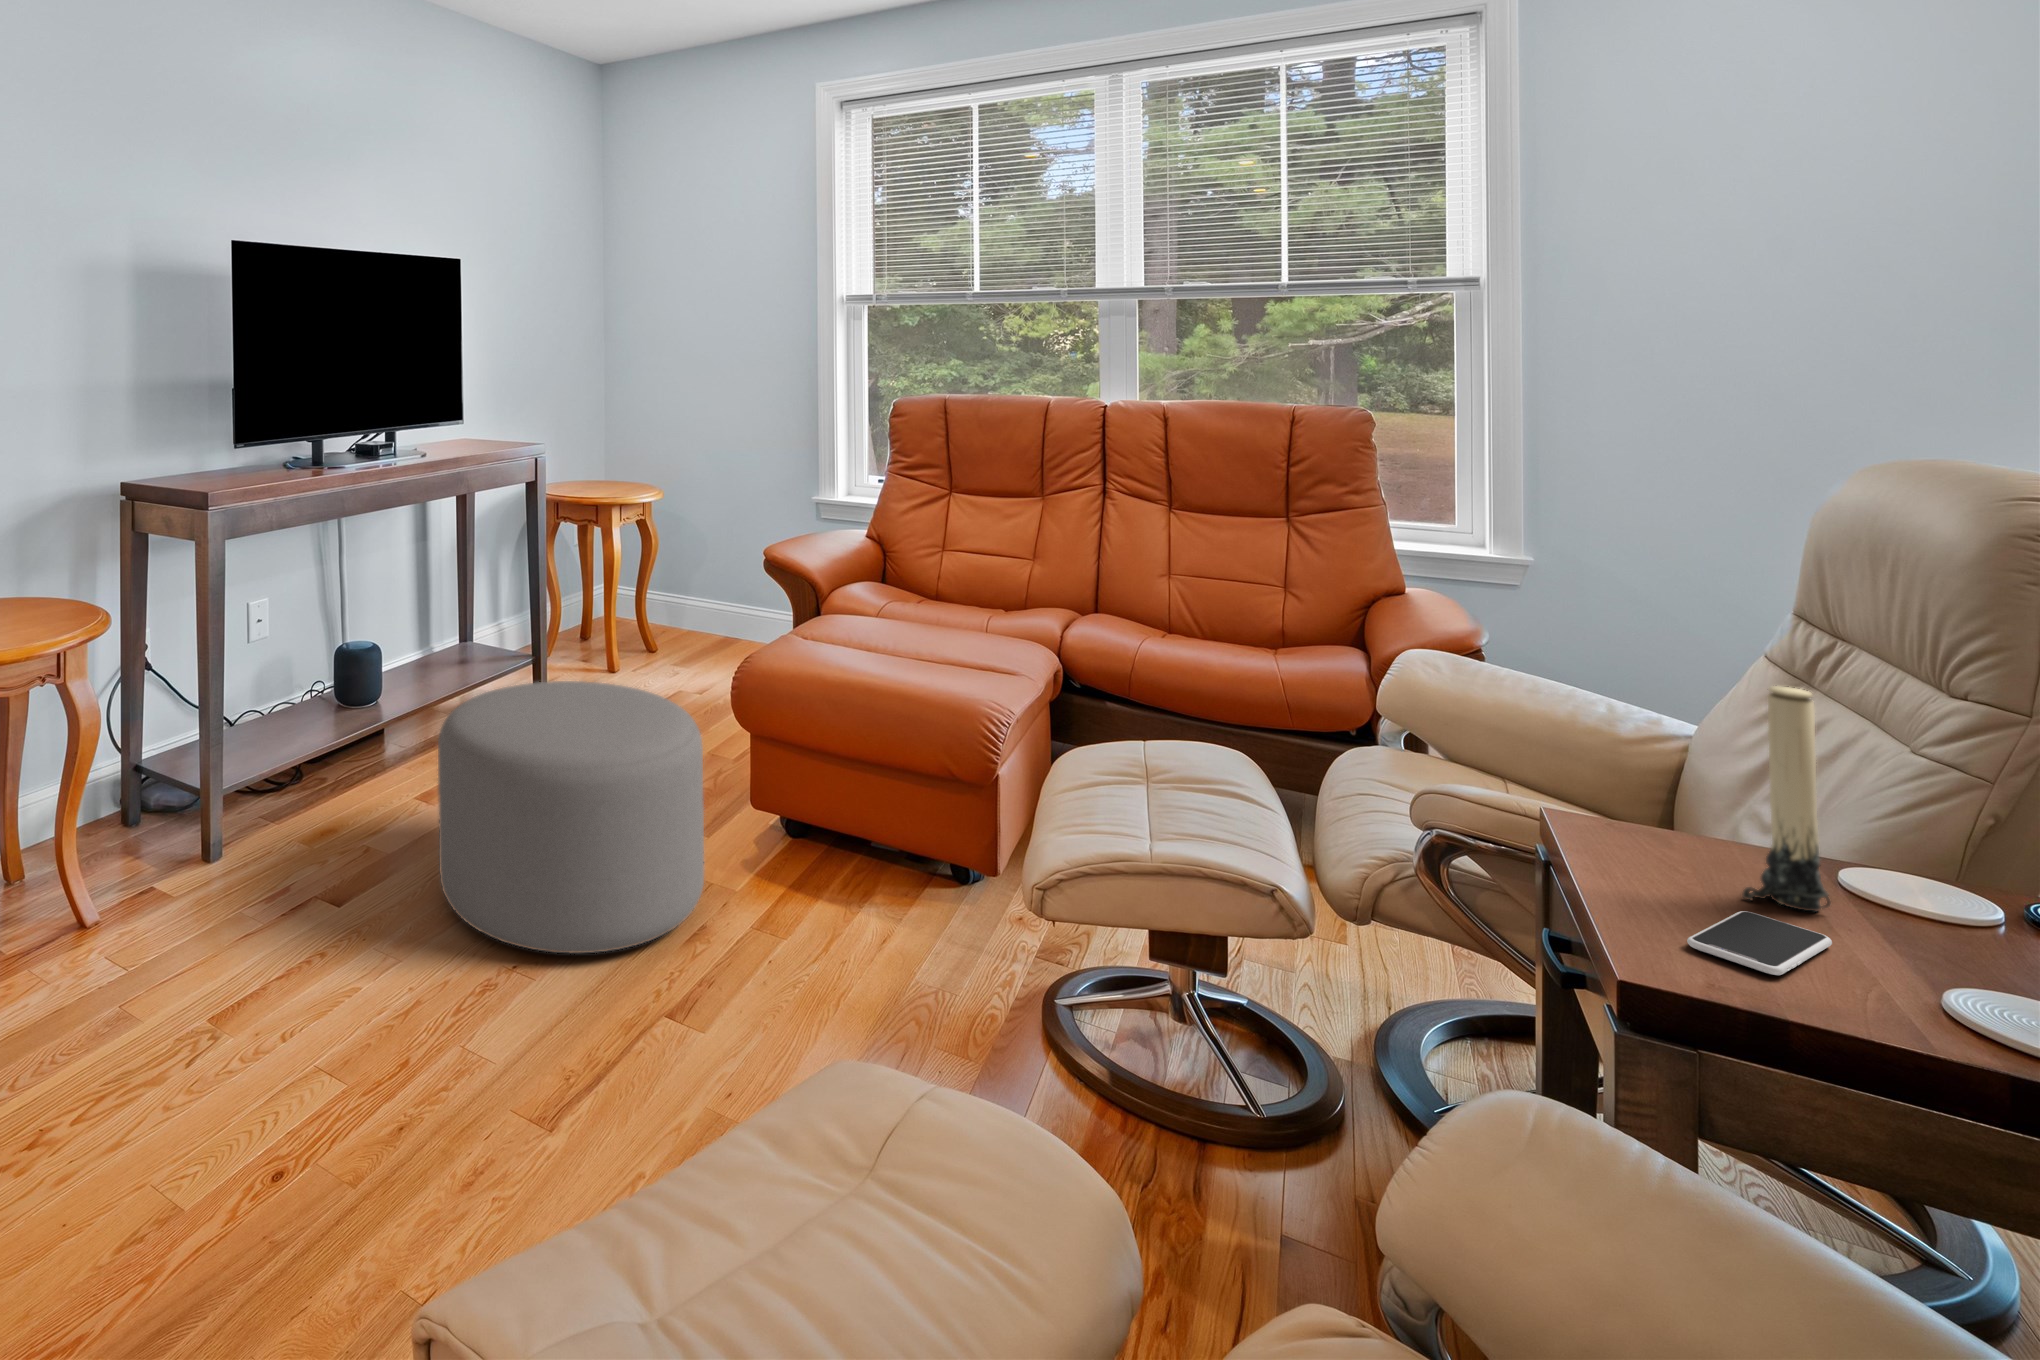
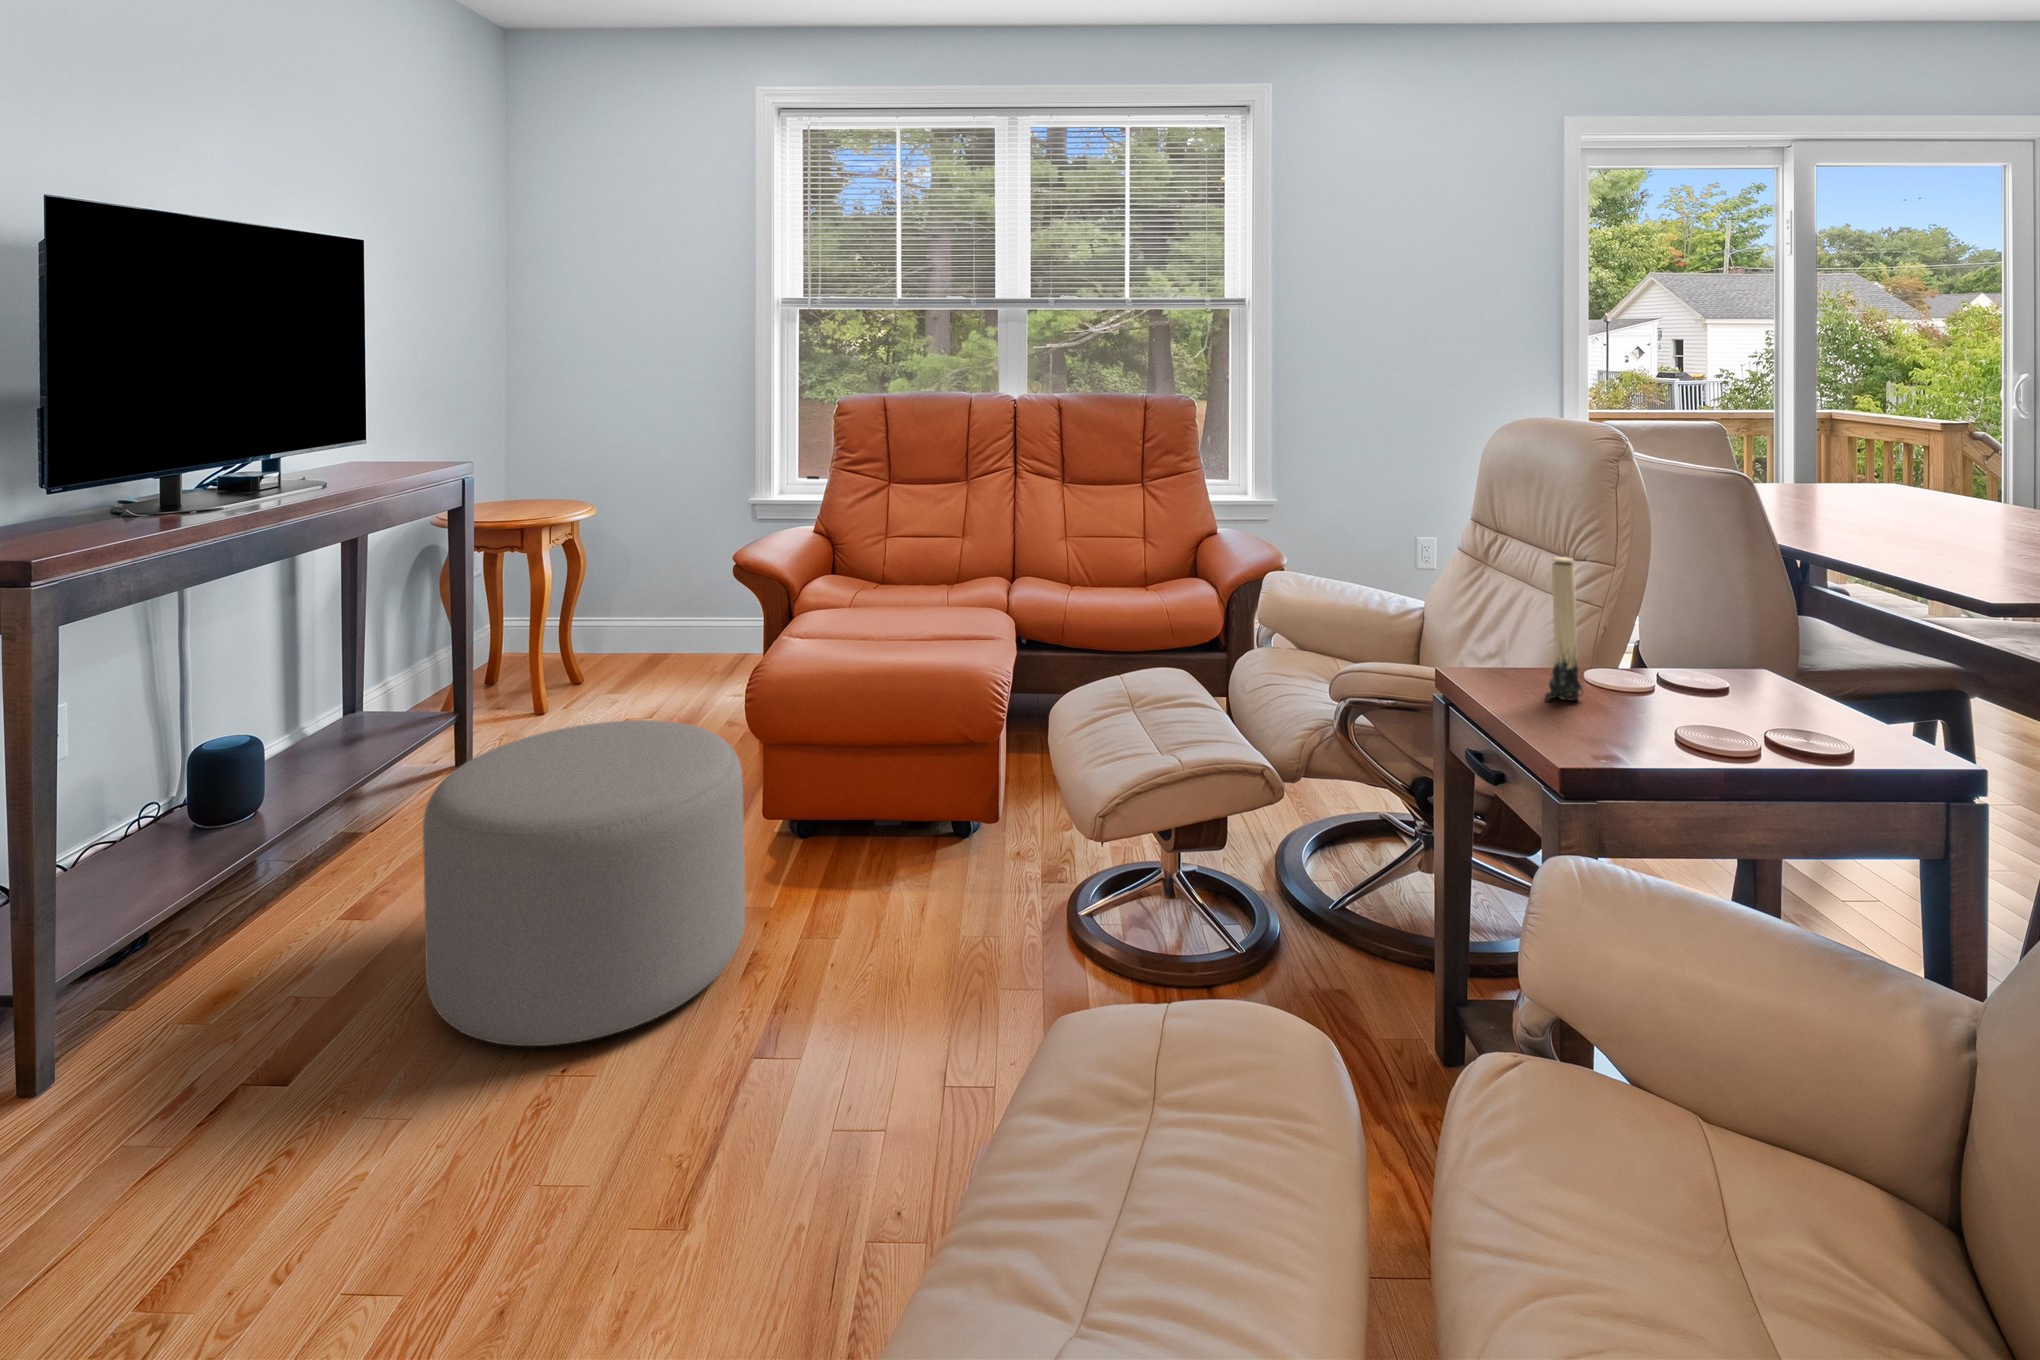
smartphone: present [1687,911,1832,975] -> none [1549,708,1601,744]

